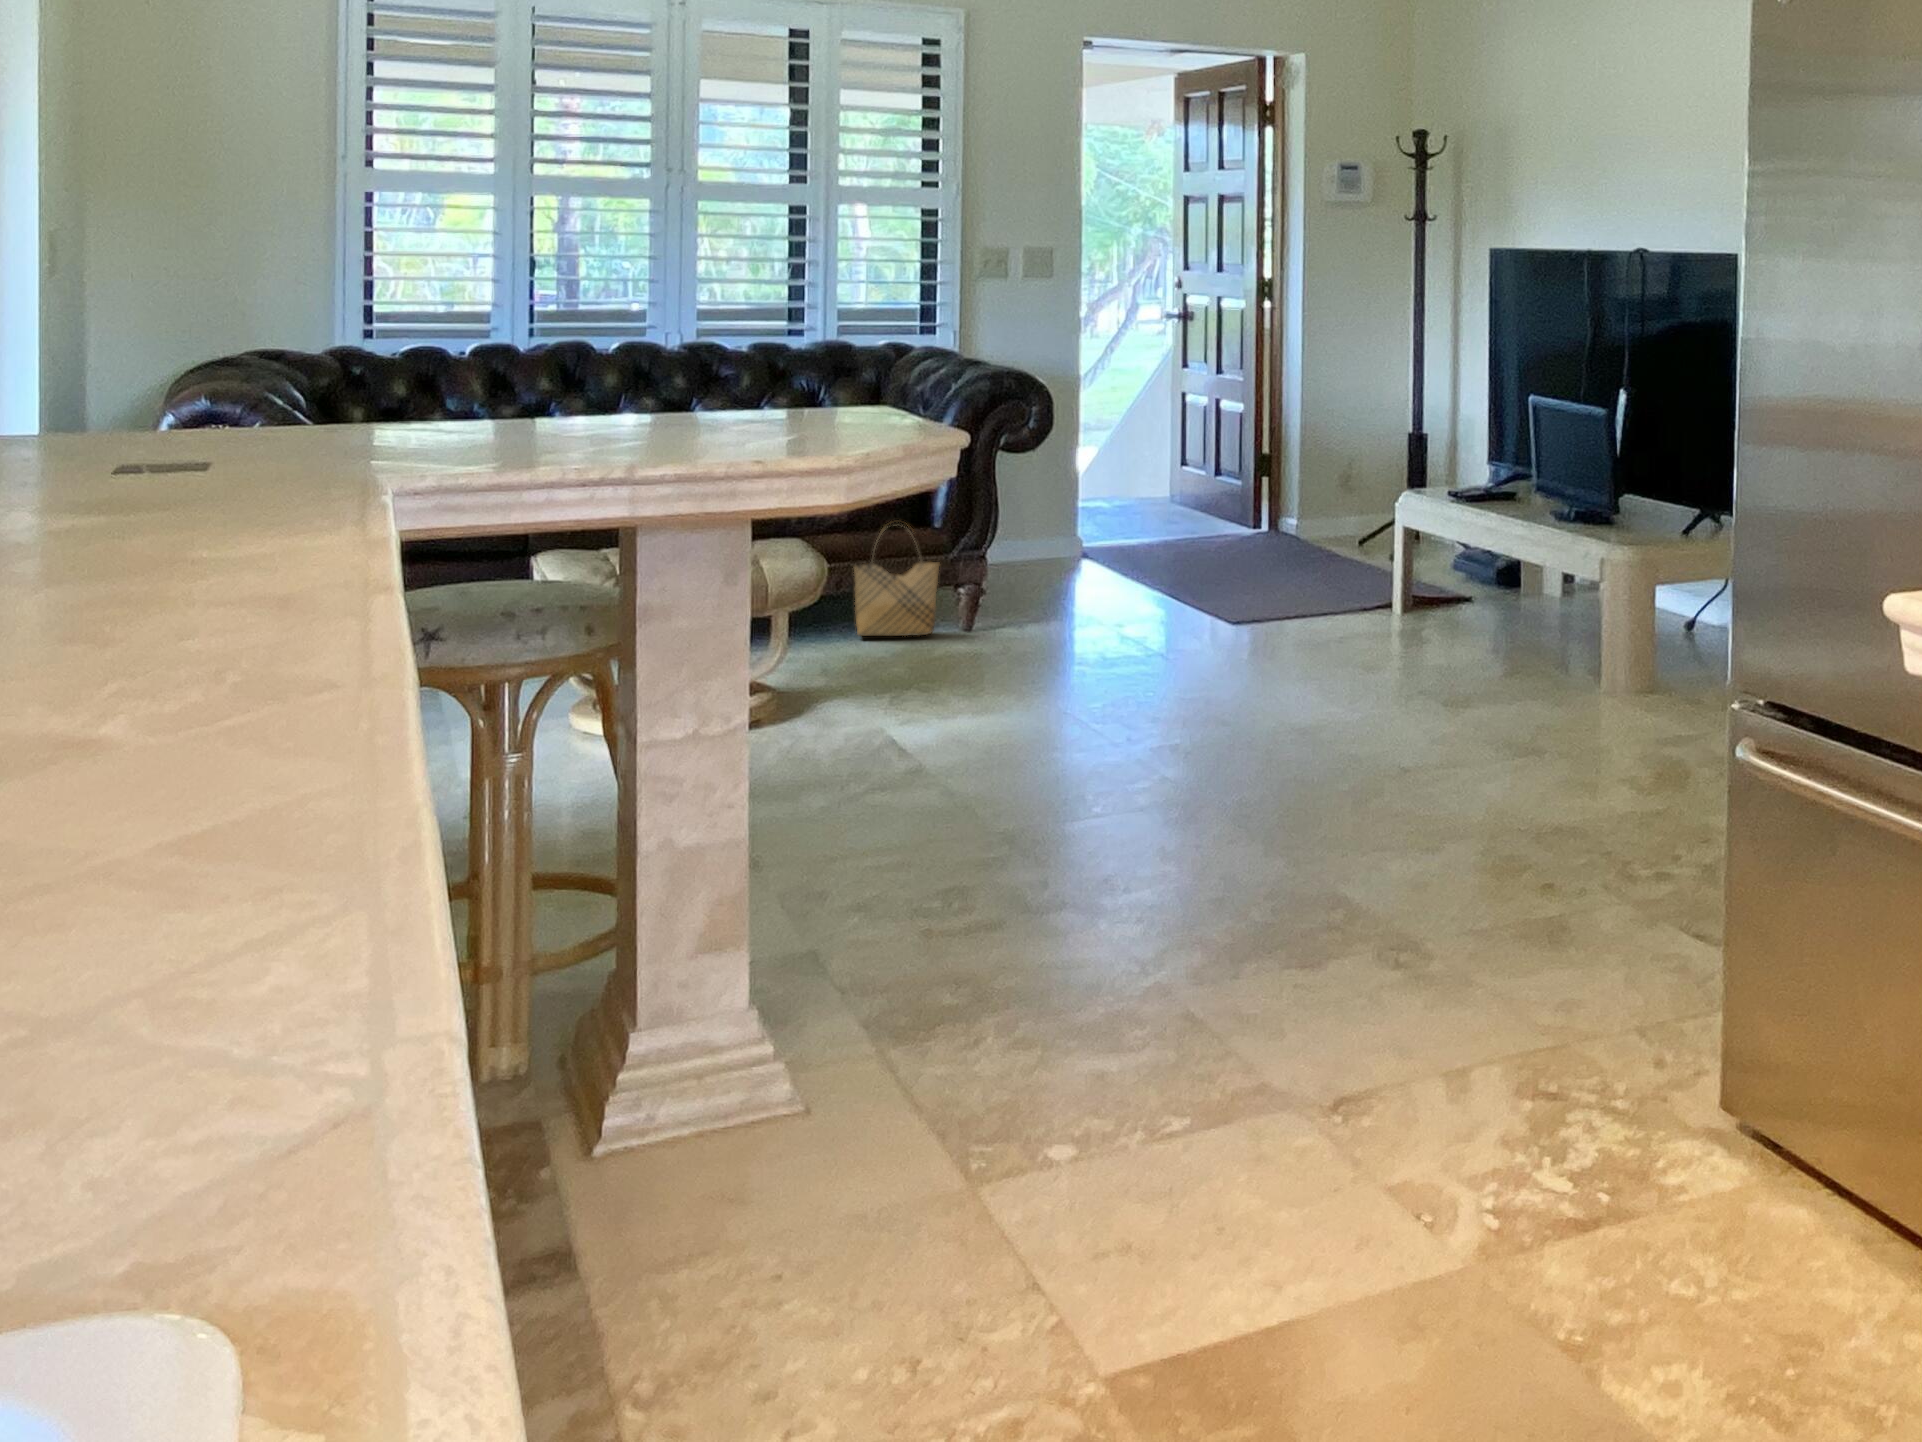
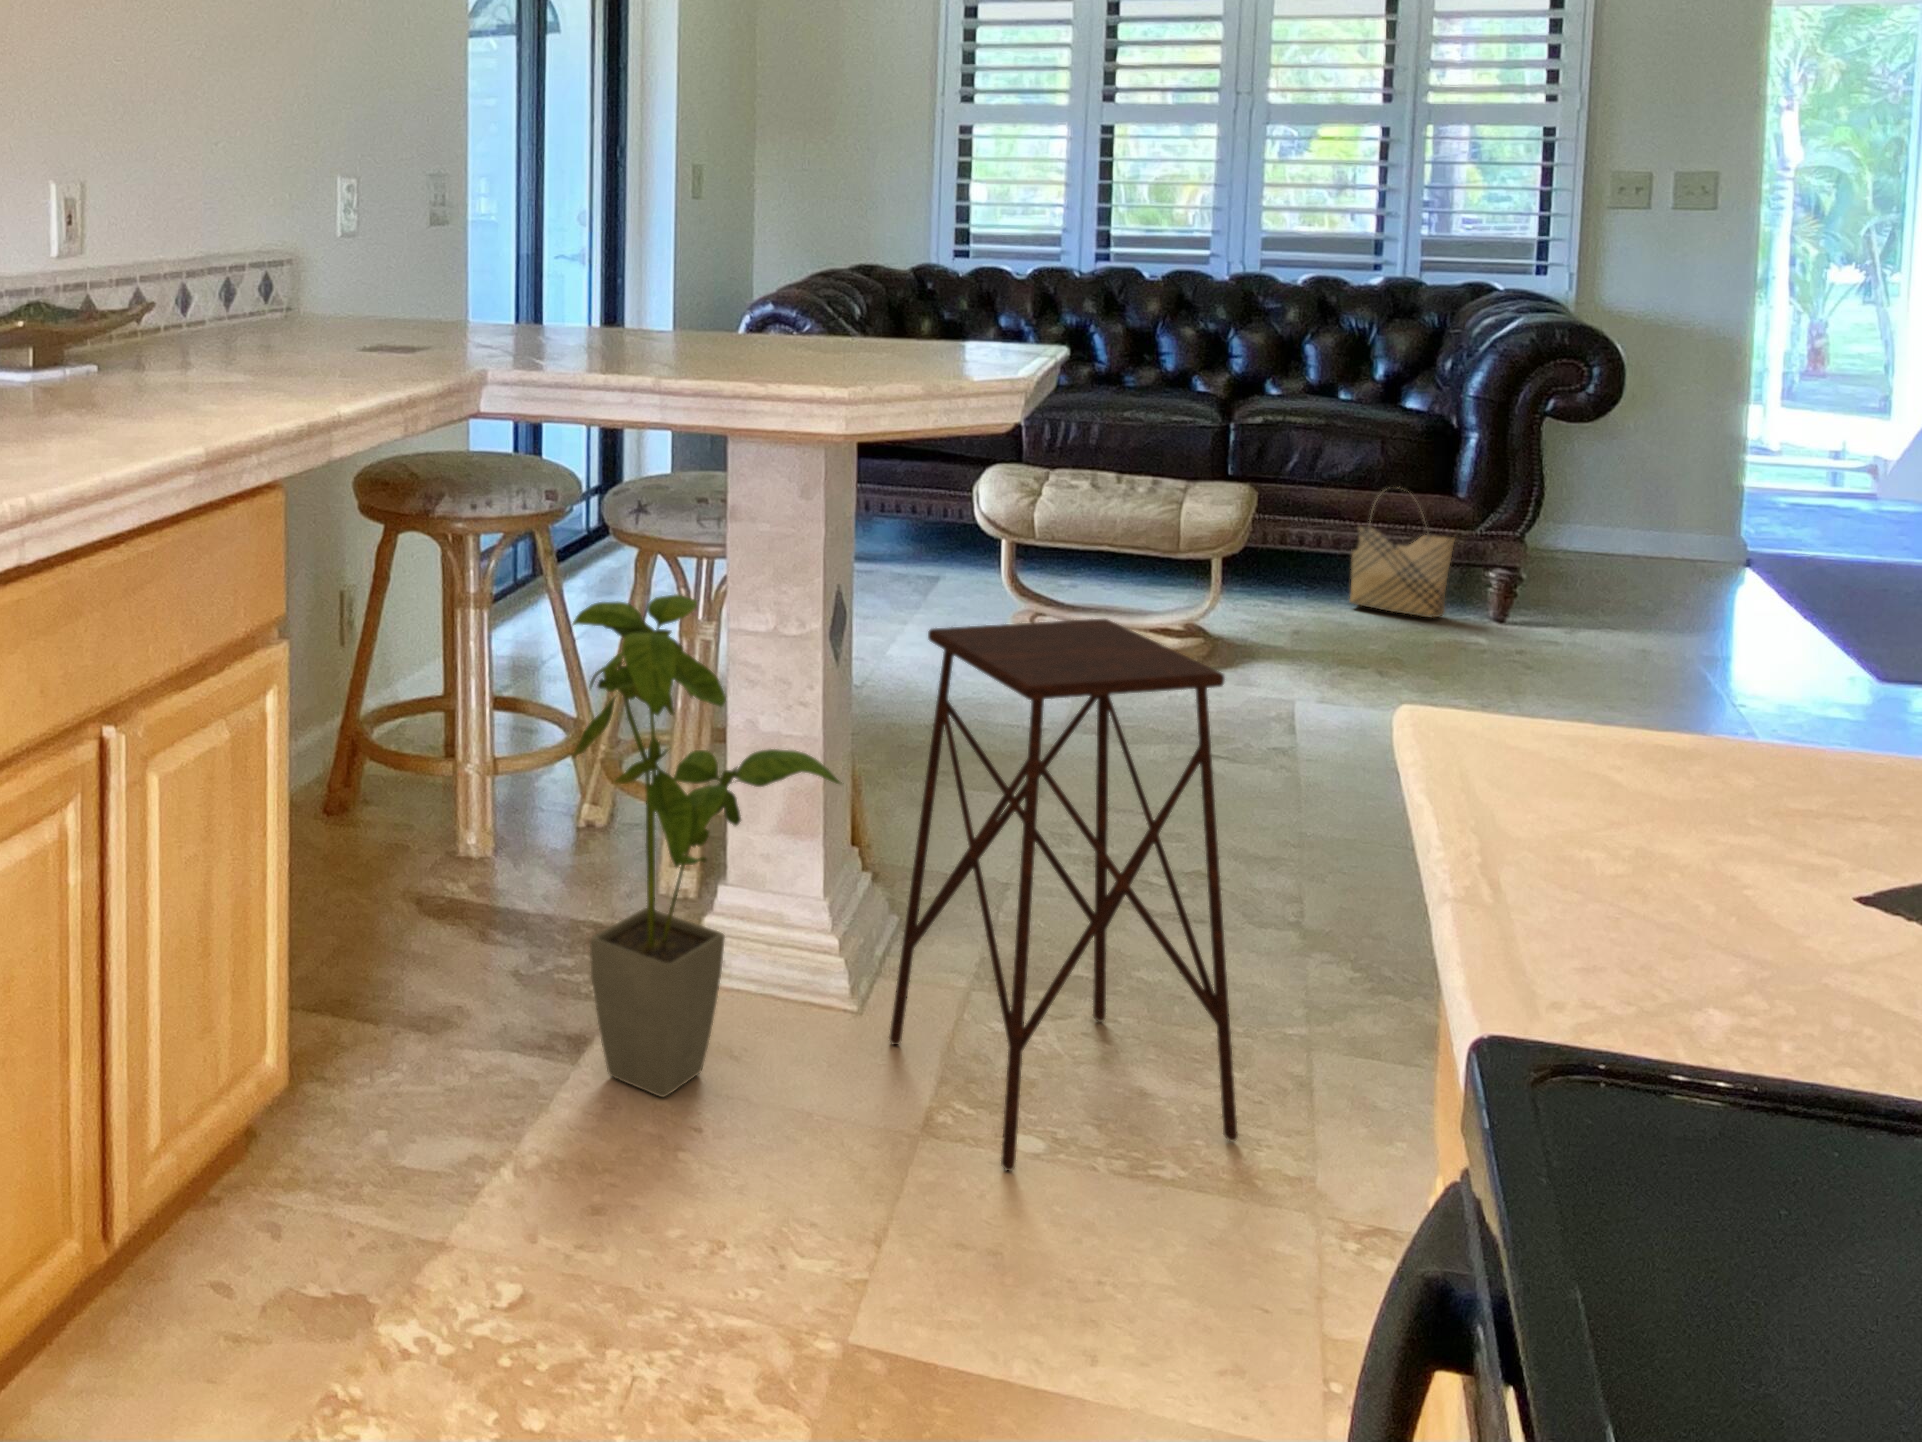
side table: none [892,638,1203,1135] -> present [889,619,1238,1171]
house plant: none [620,682,918,1227] -> present [573,594,841,1097]

